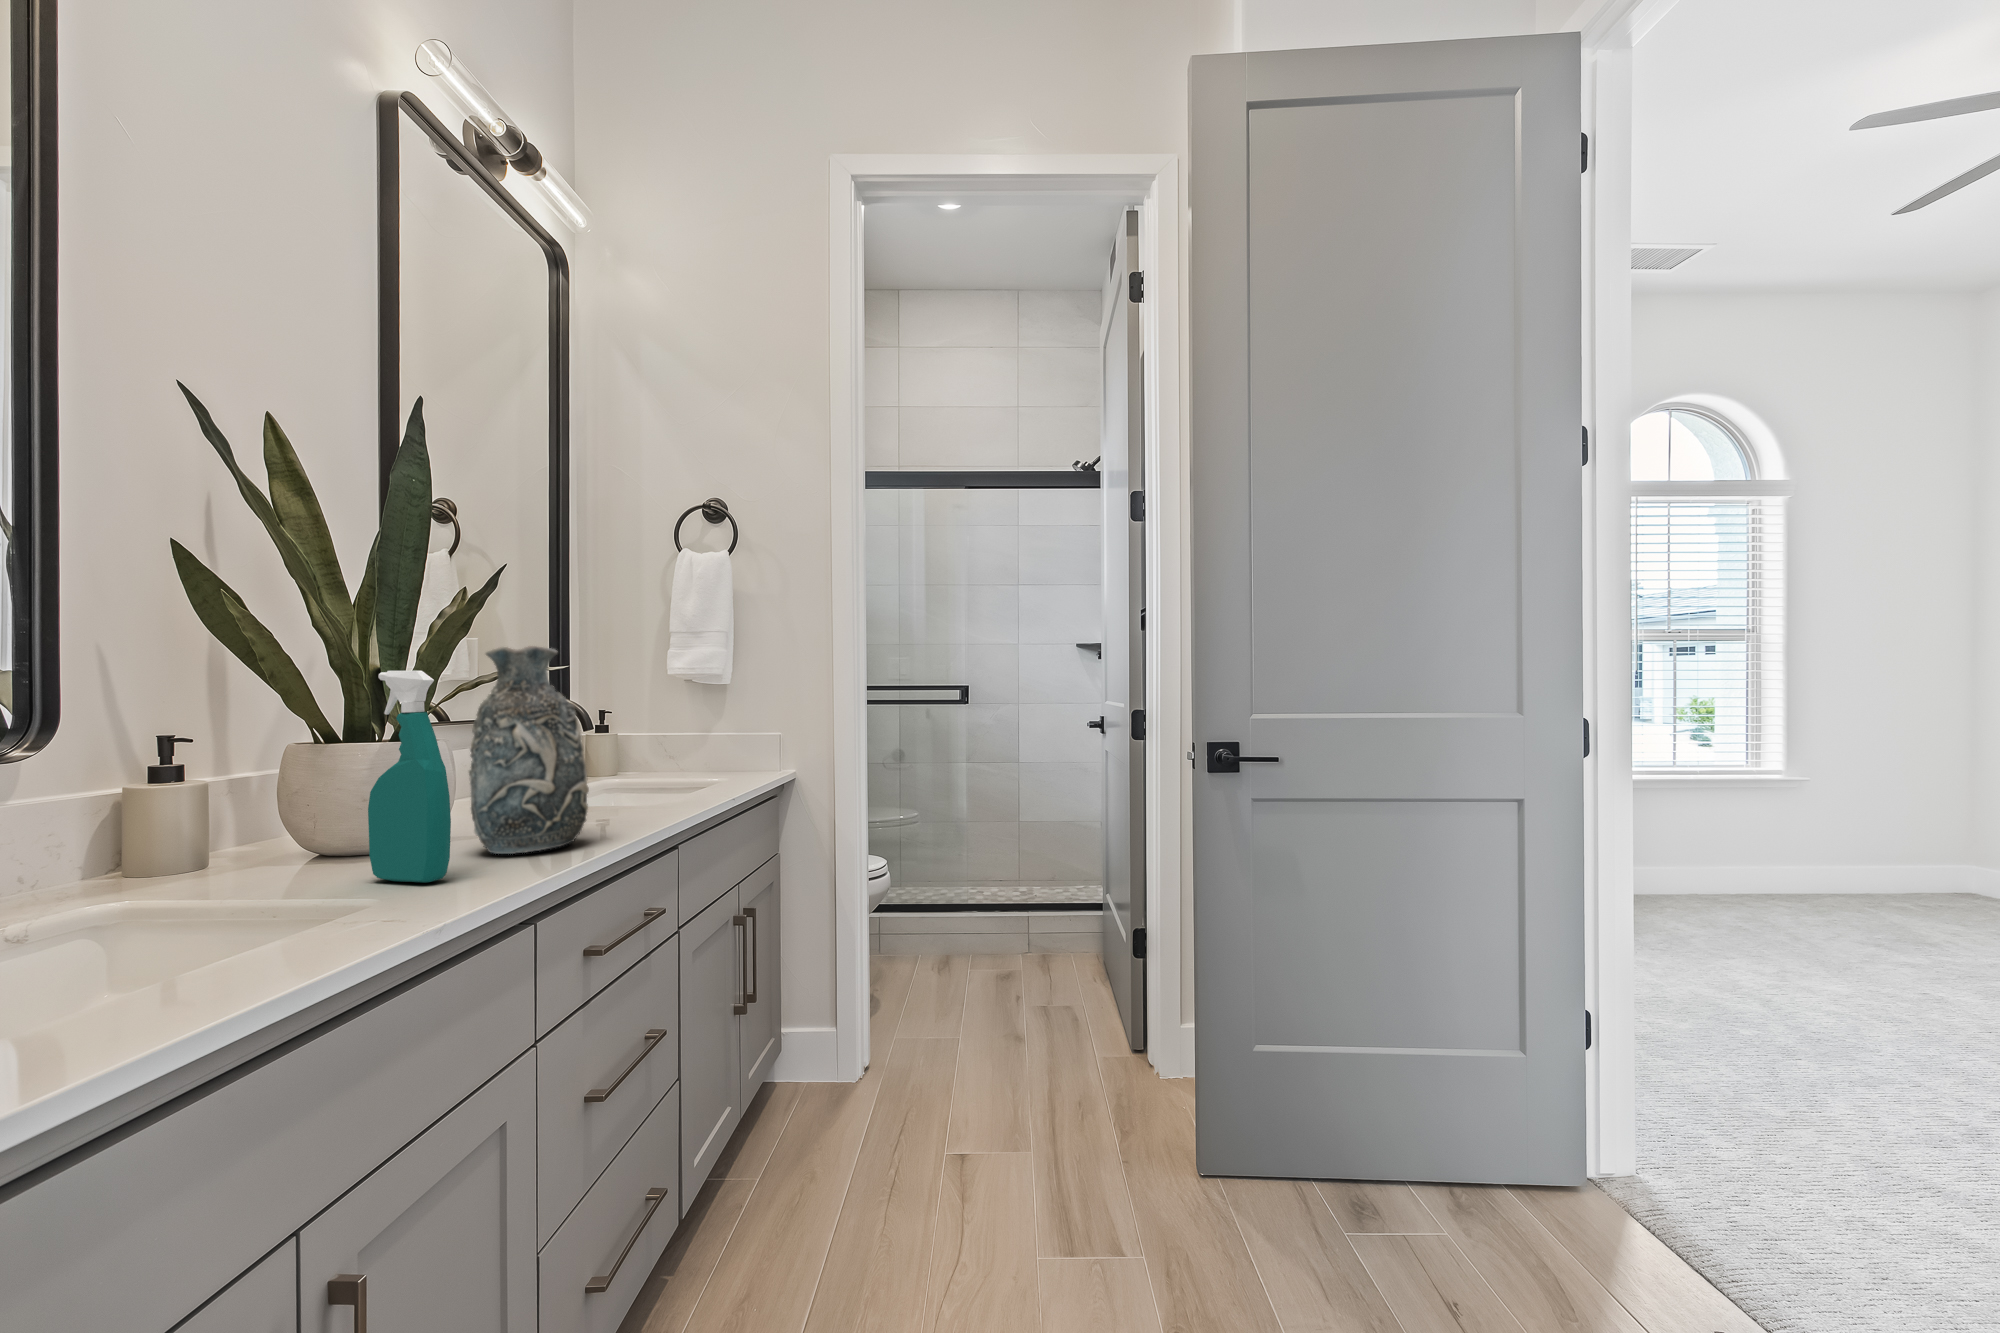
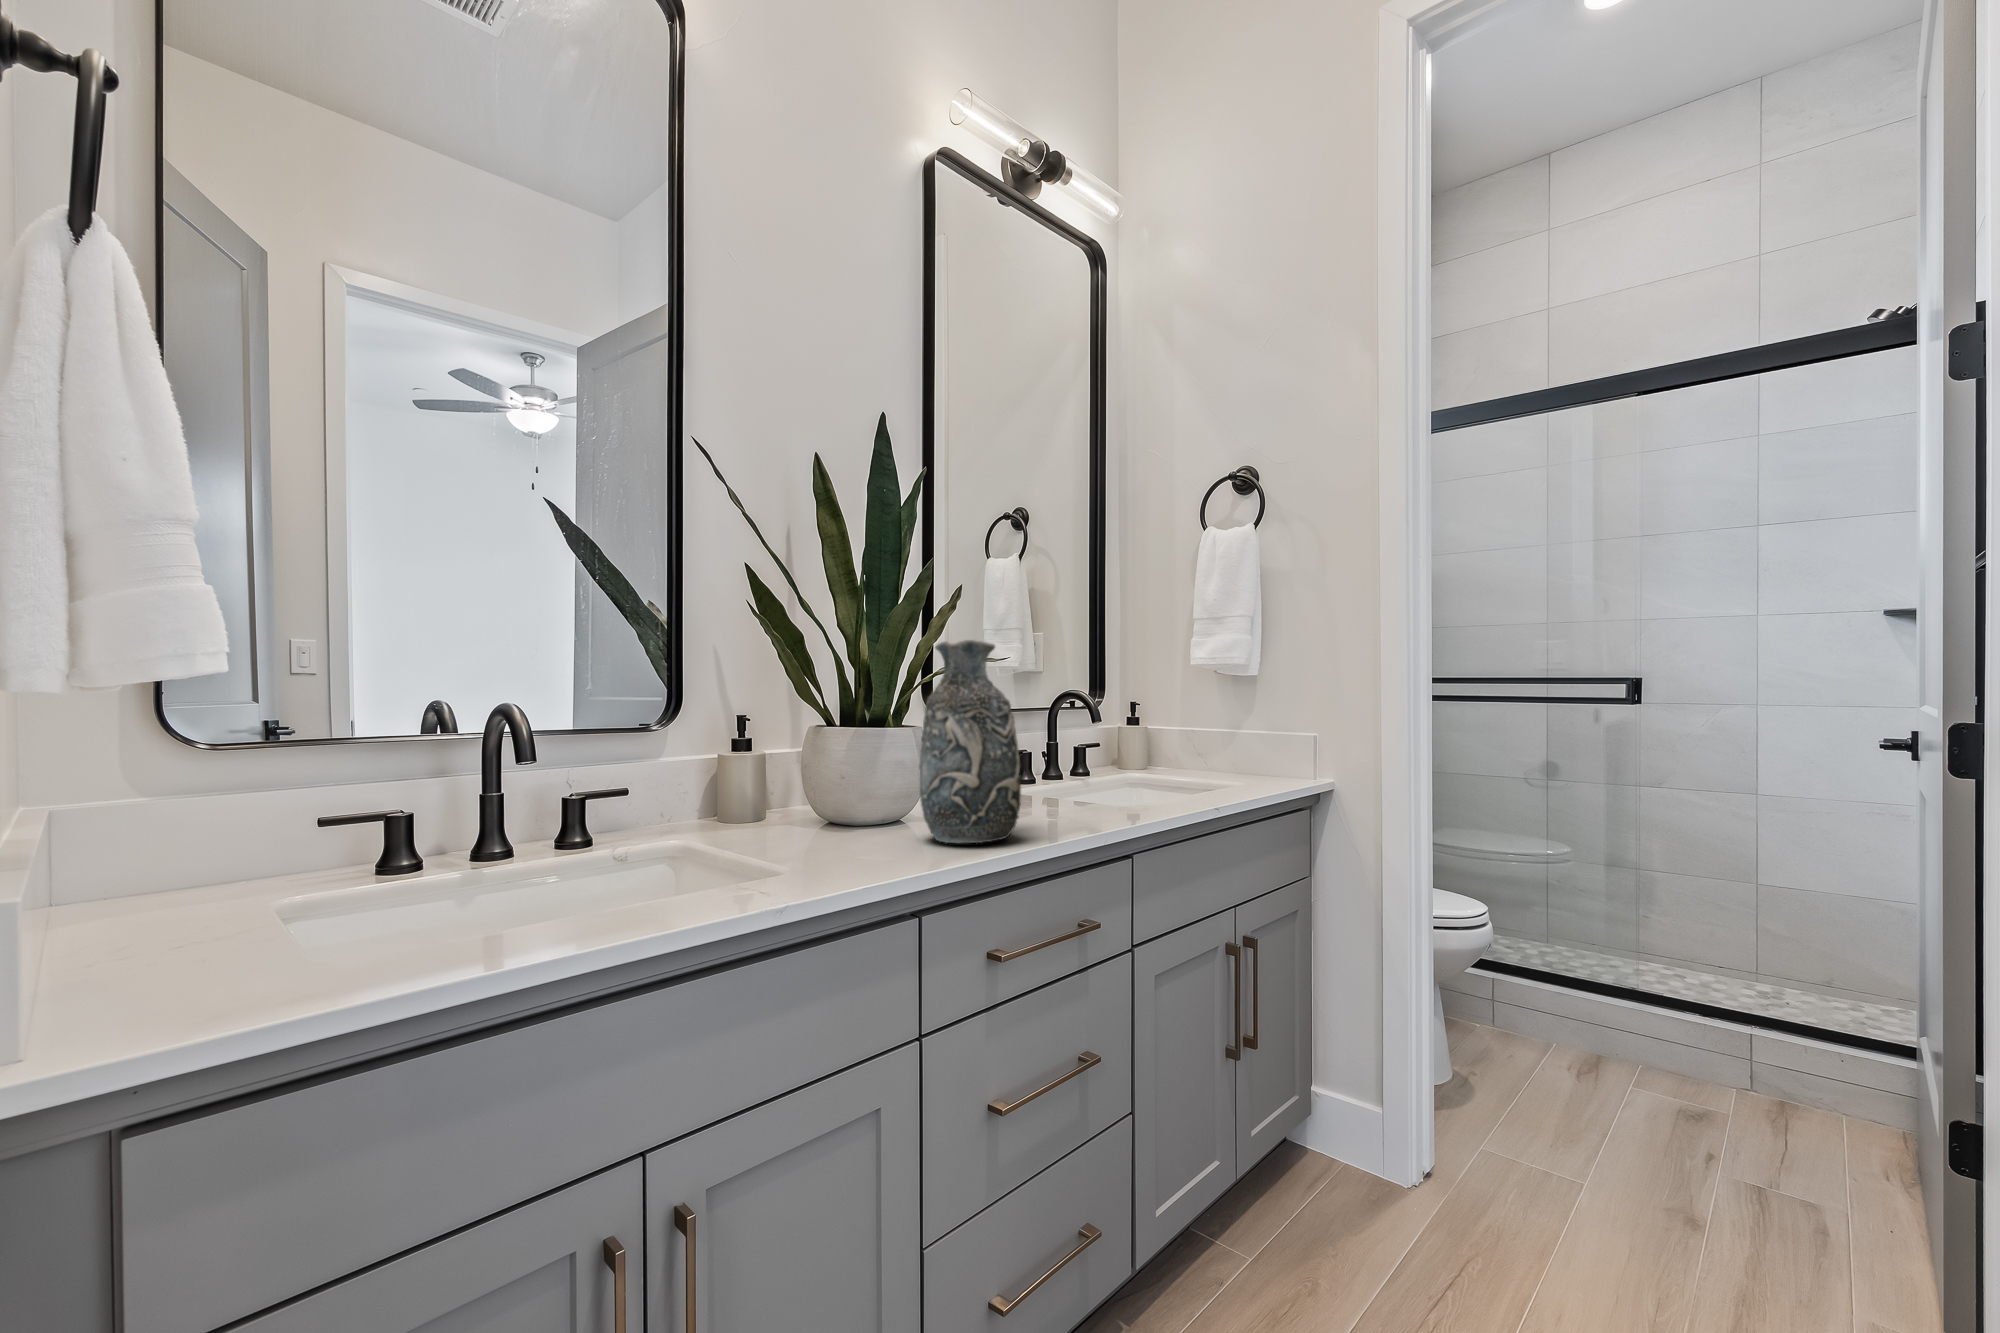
spray bottle: present [368,671,451,883] -> none [827,665,875,860]

